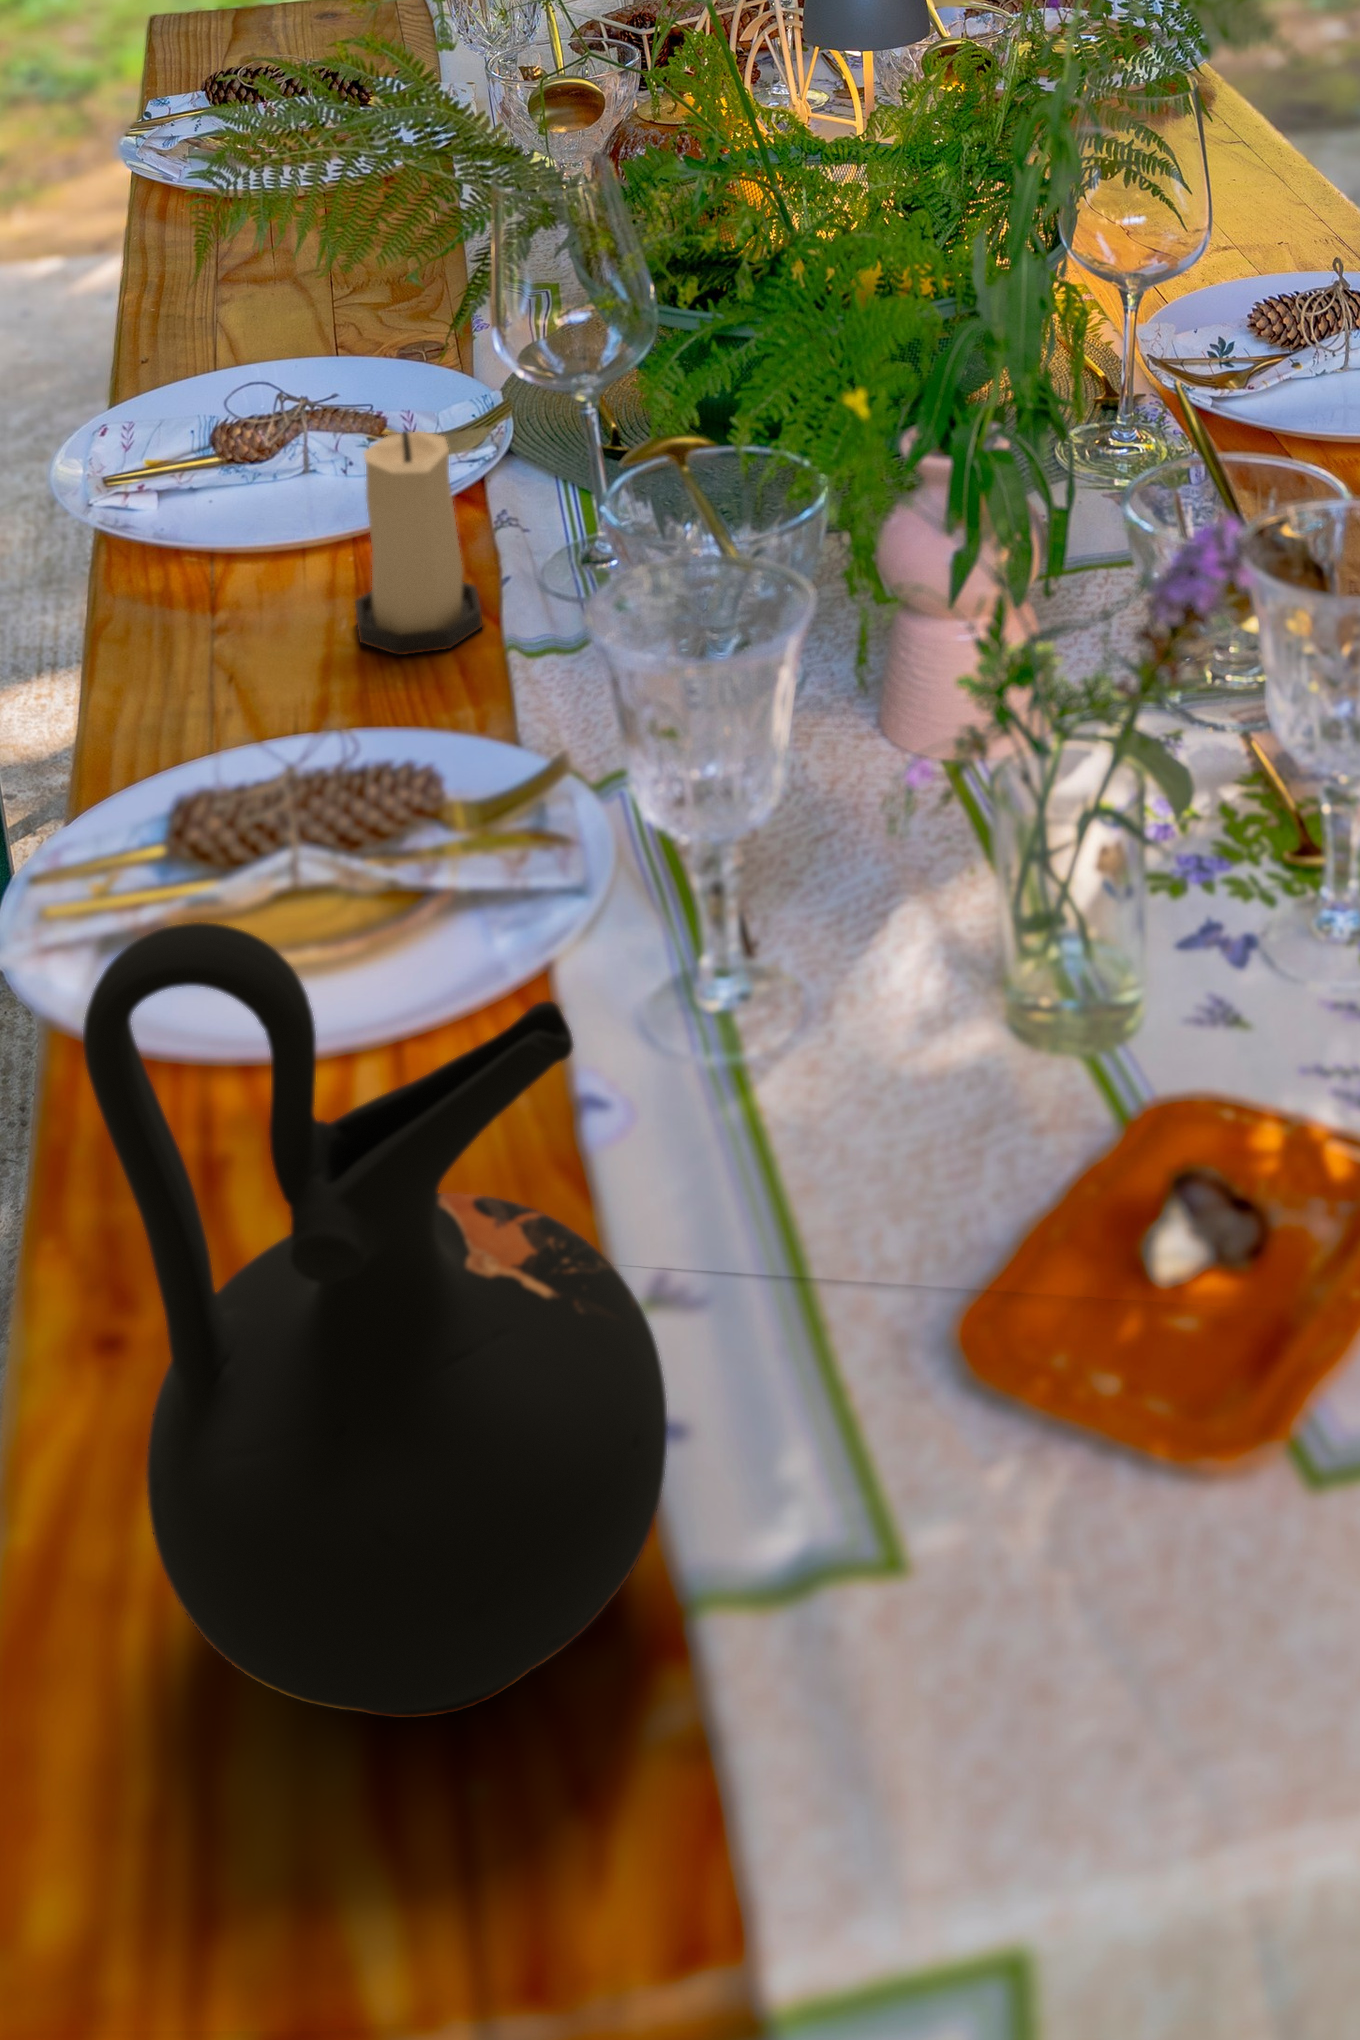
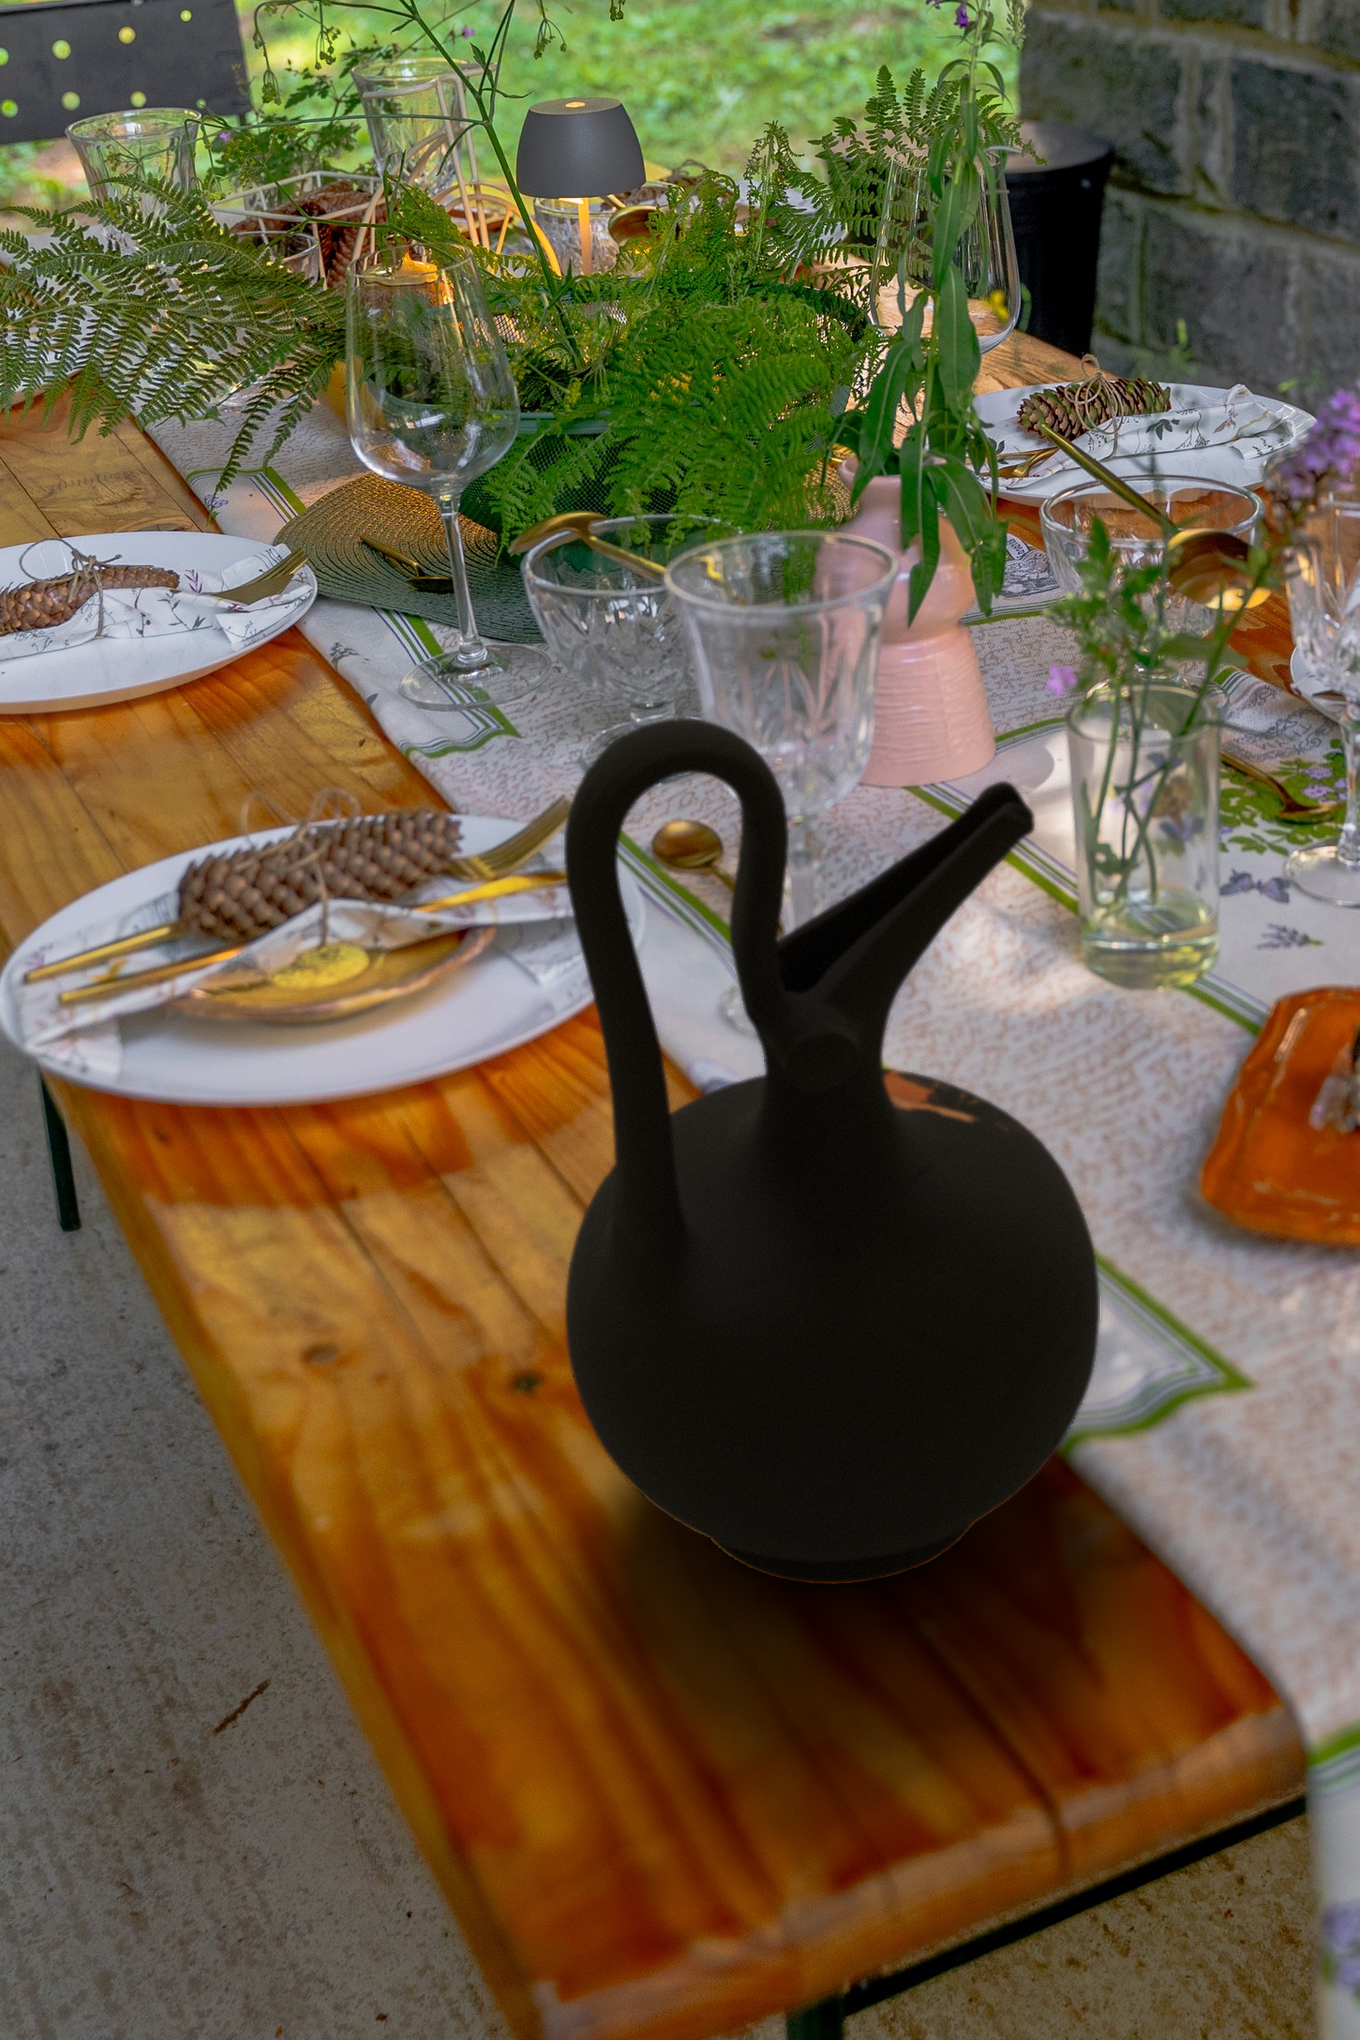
candle: present [355,431,482,655] -> none [227,528,370,769]

